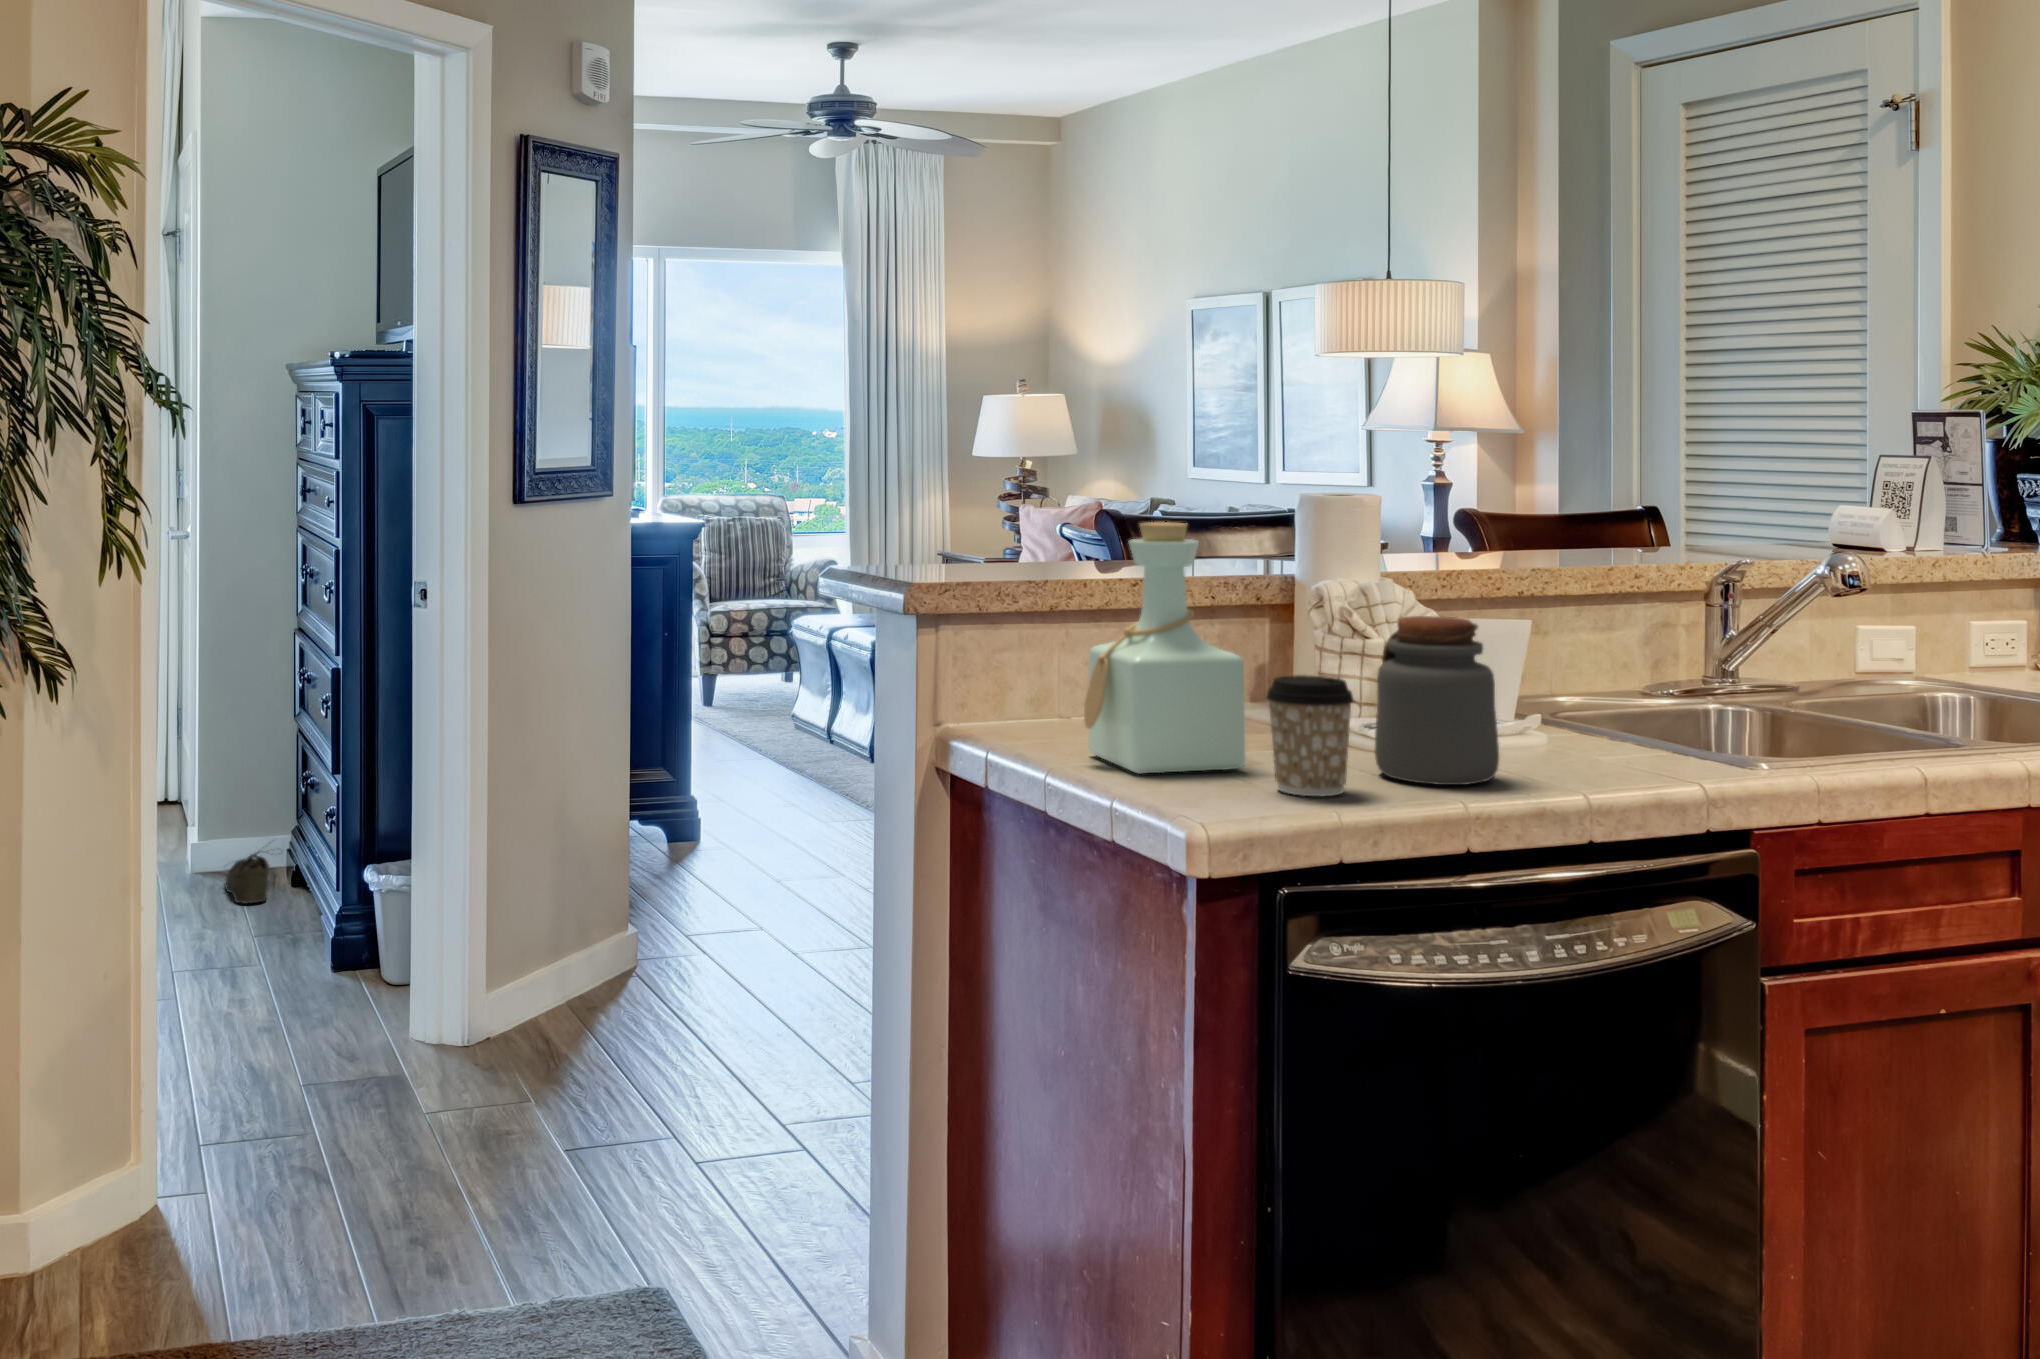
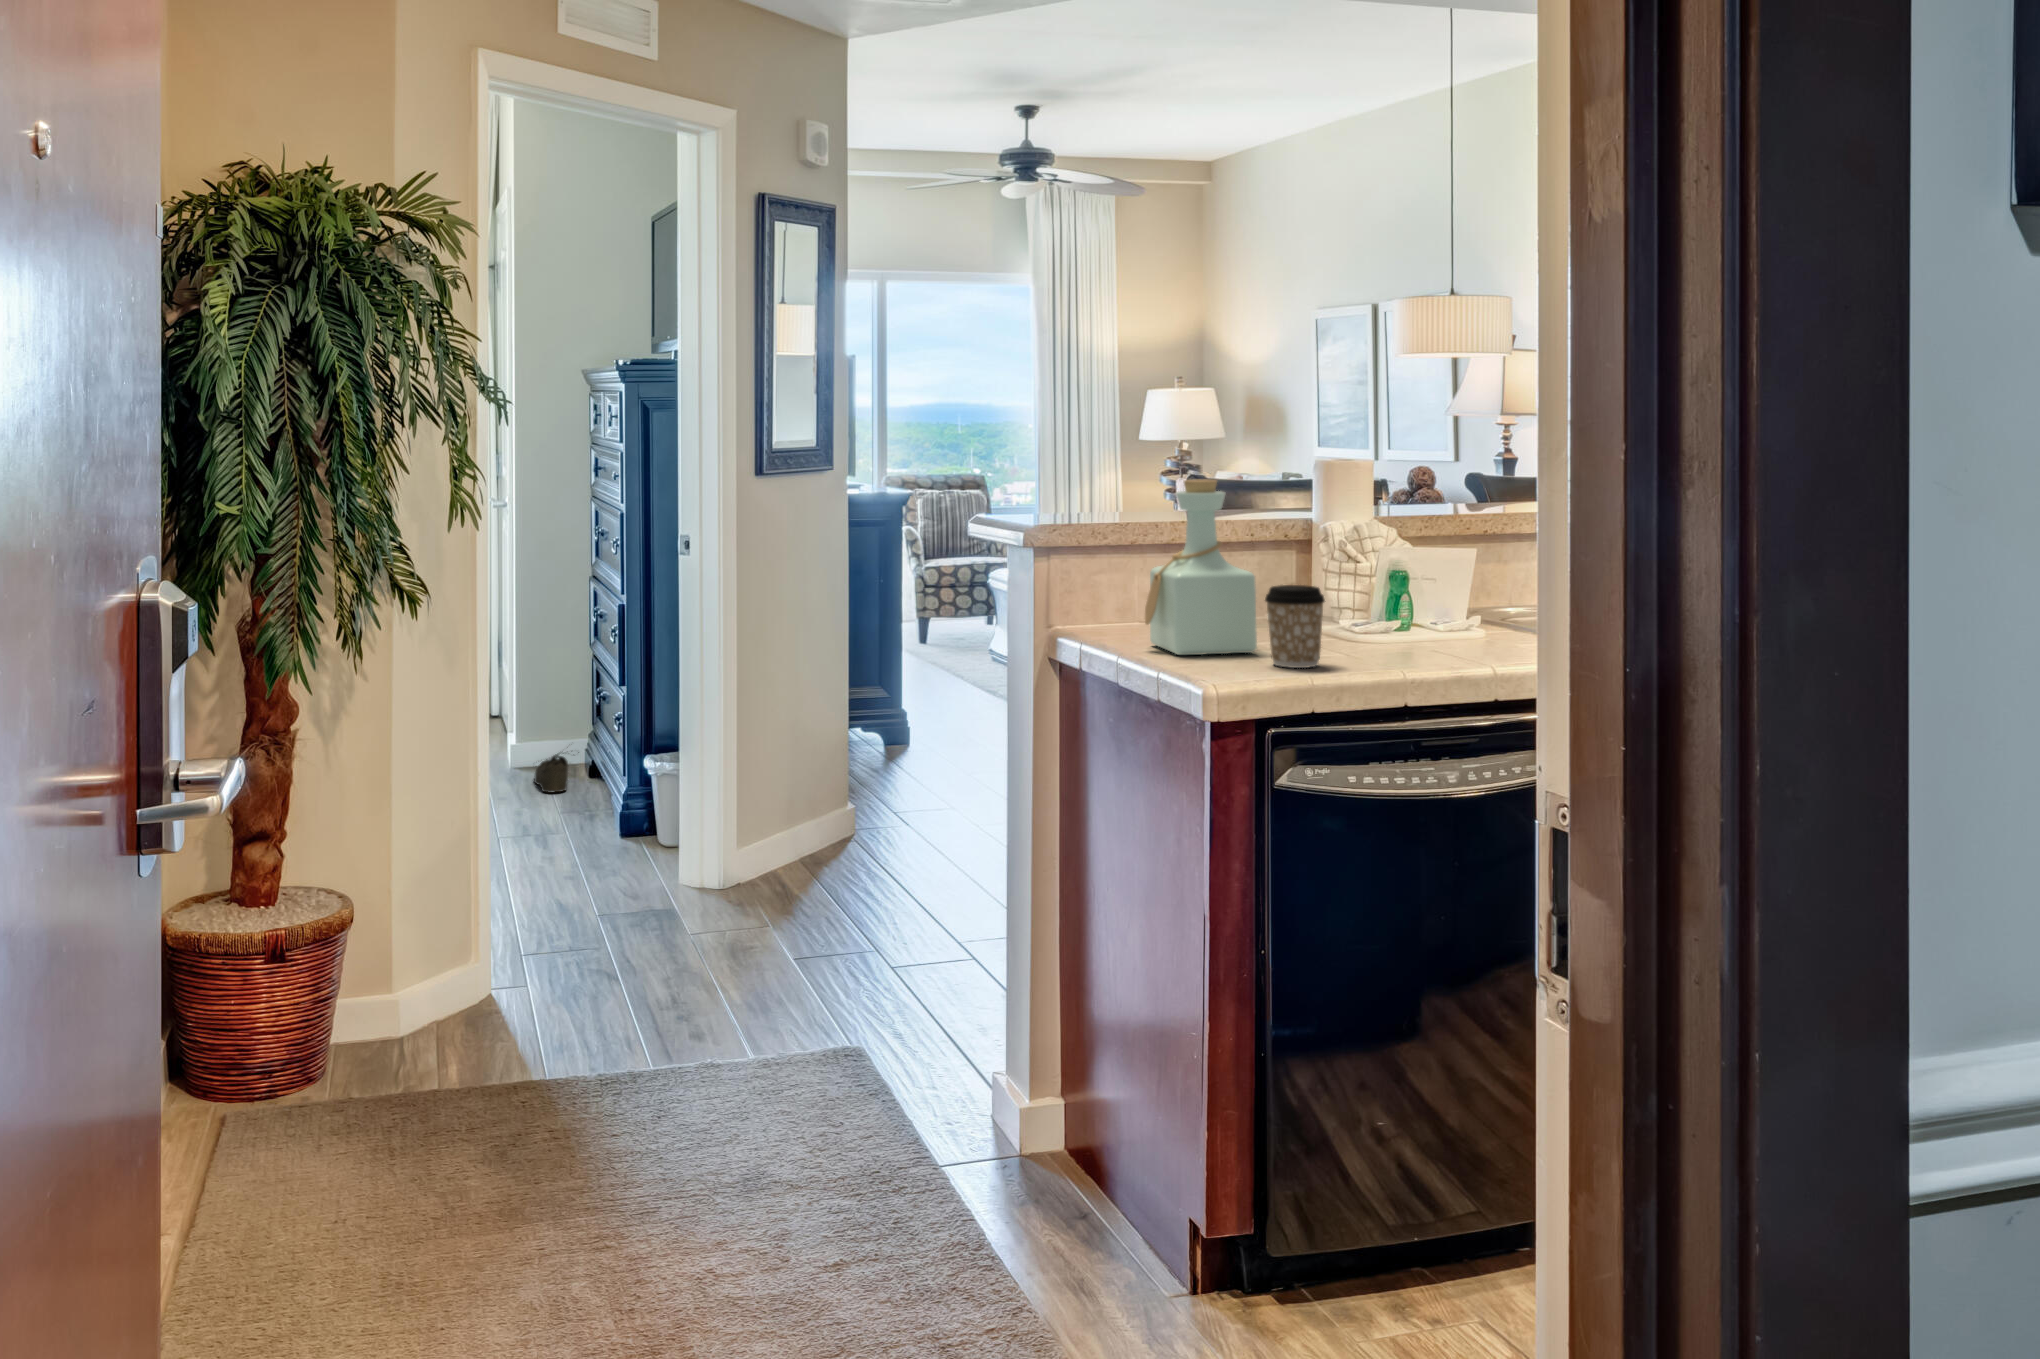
jar: present [1375,616,1499,785] -> none [1348,544,1434,661]

